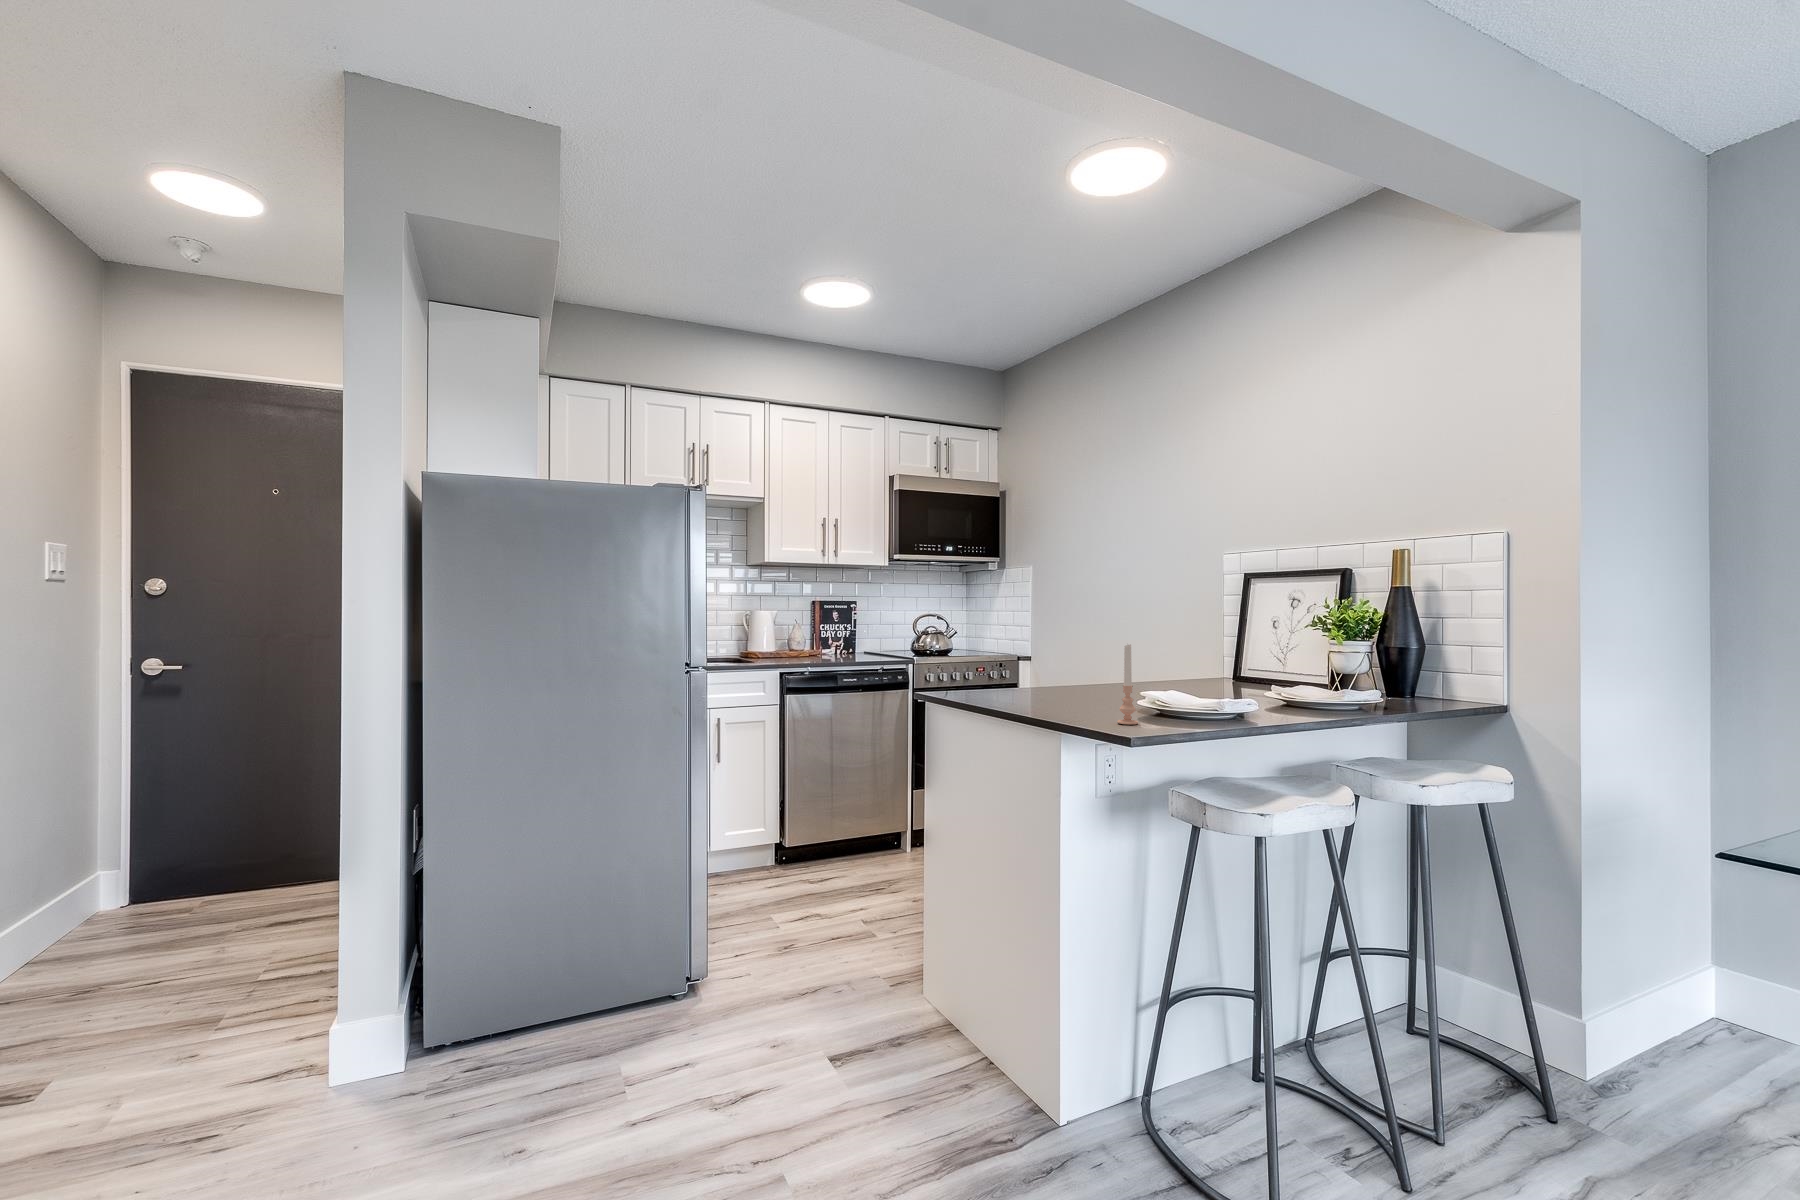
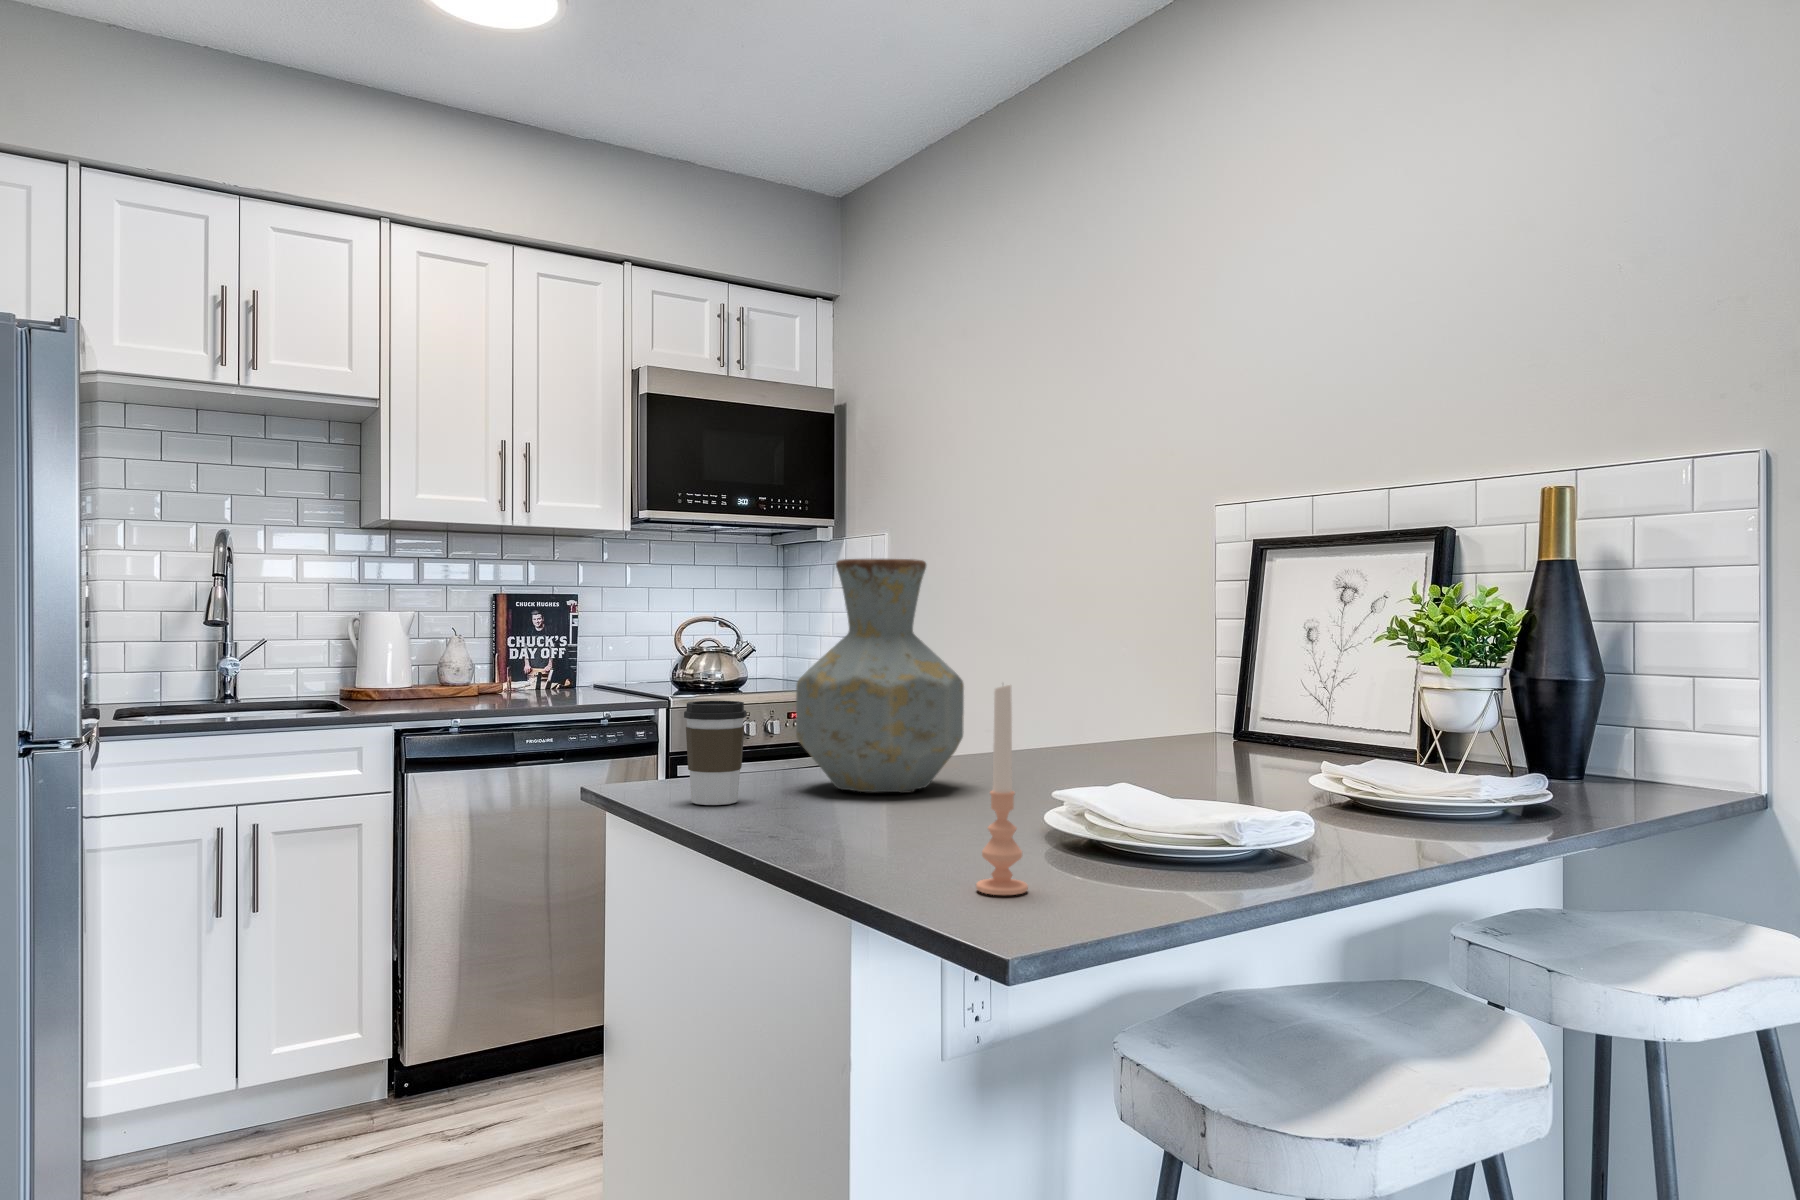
vase: none [1018,589,1097,697] -> present [796,559,964,793]
coffee cup: none [972,654,999,700] -> present [684,701,746,805]

